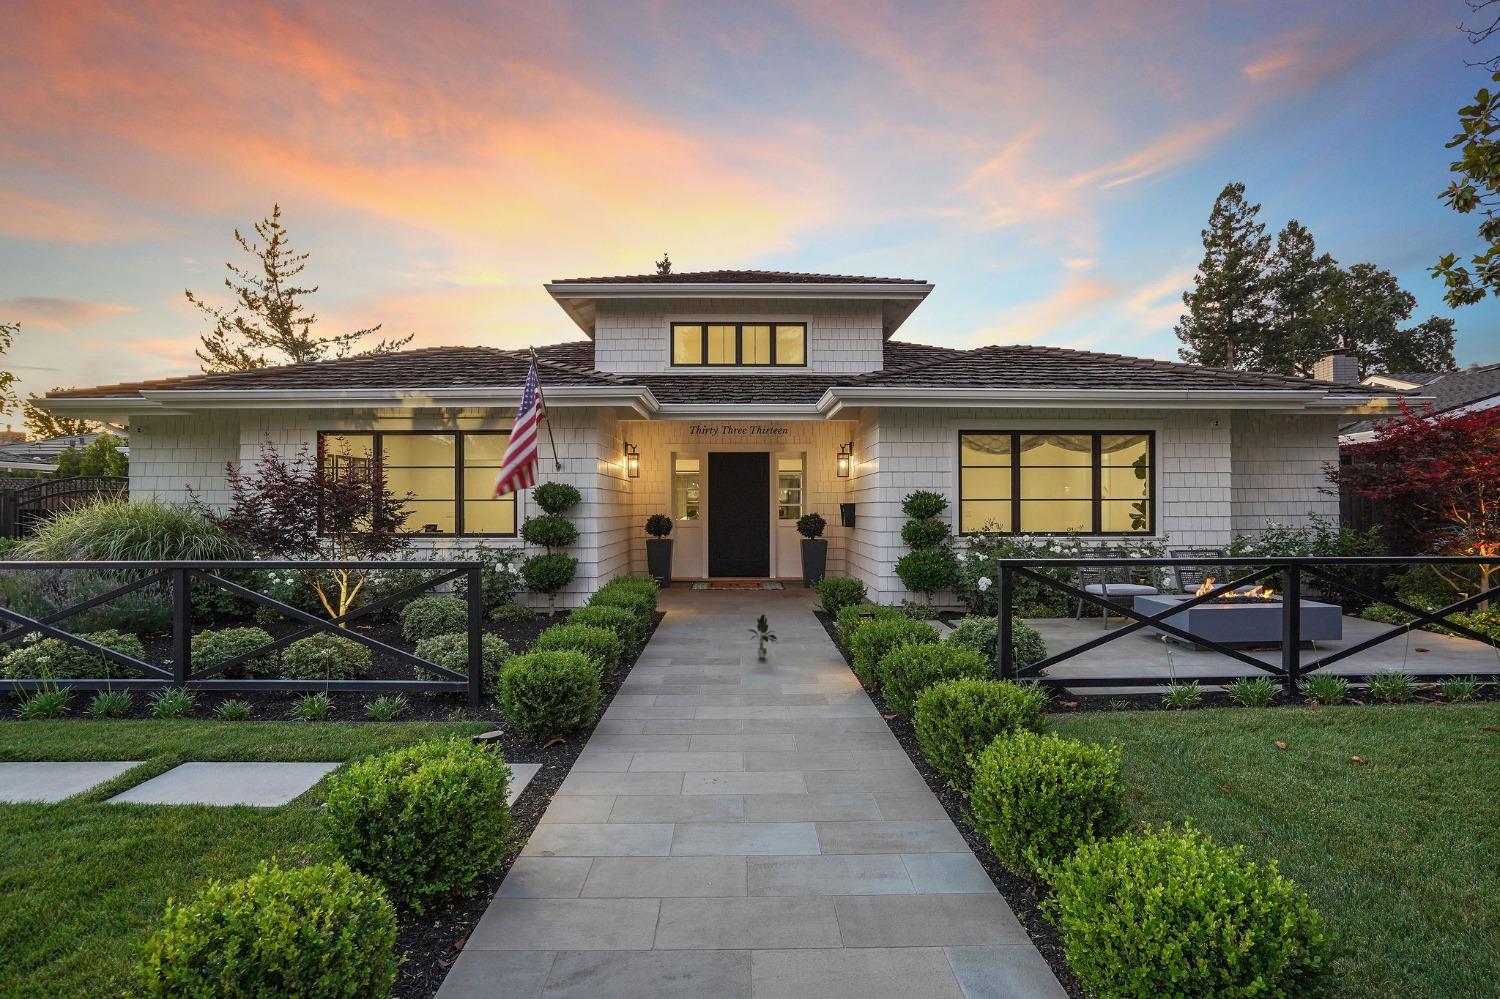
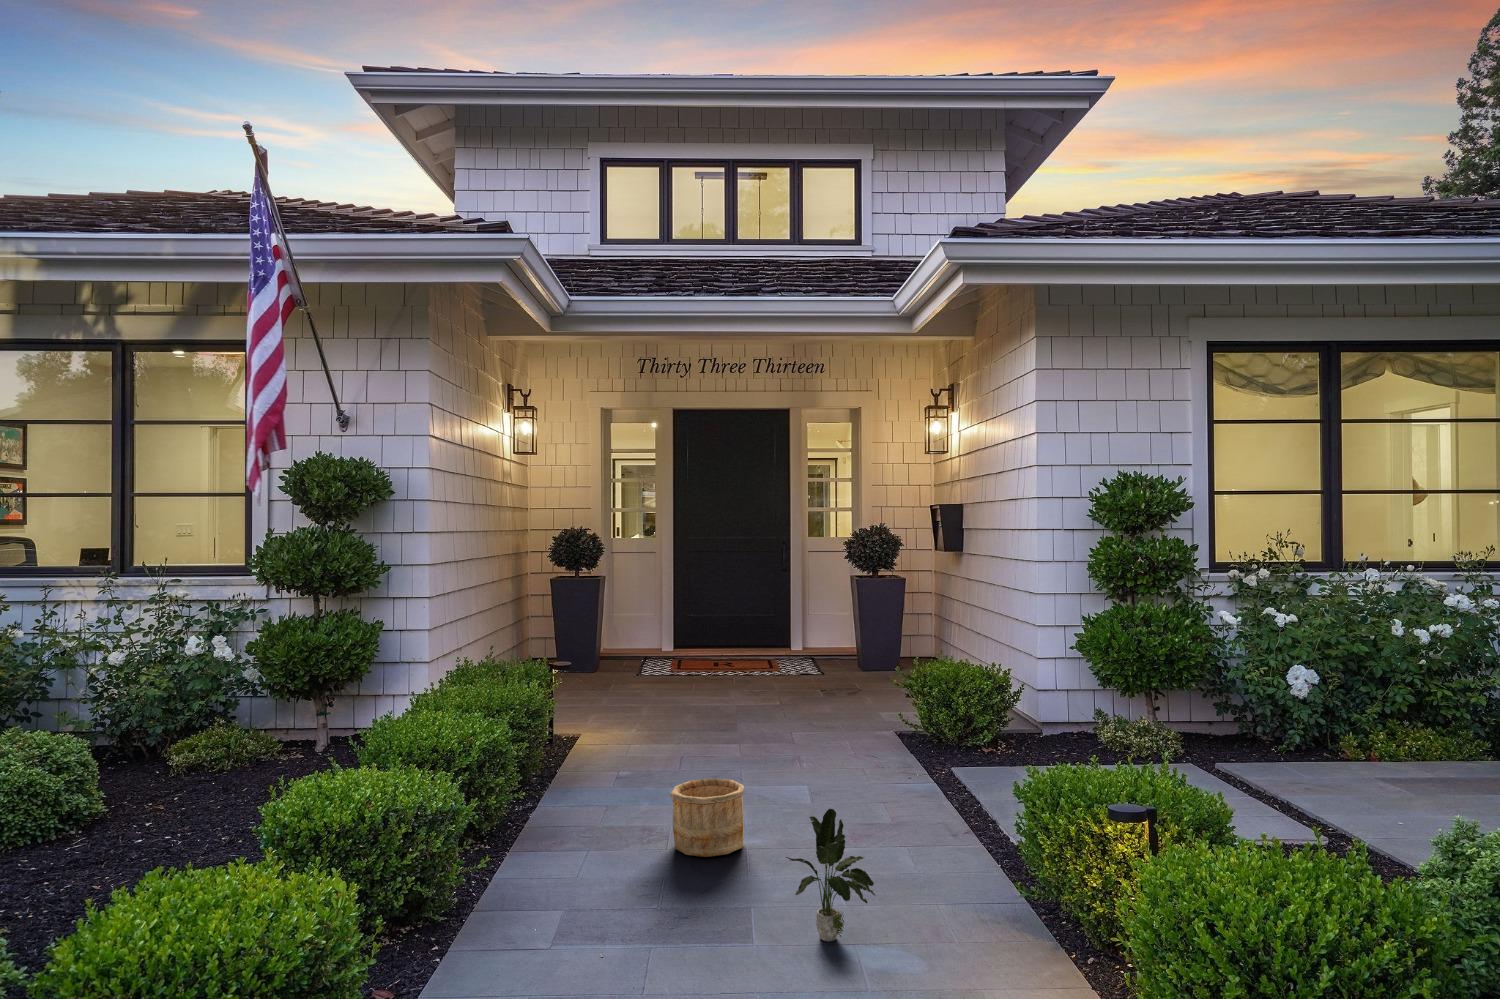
wooden bucket: none [708,616,737,642] -> present [670,779,744,857]

